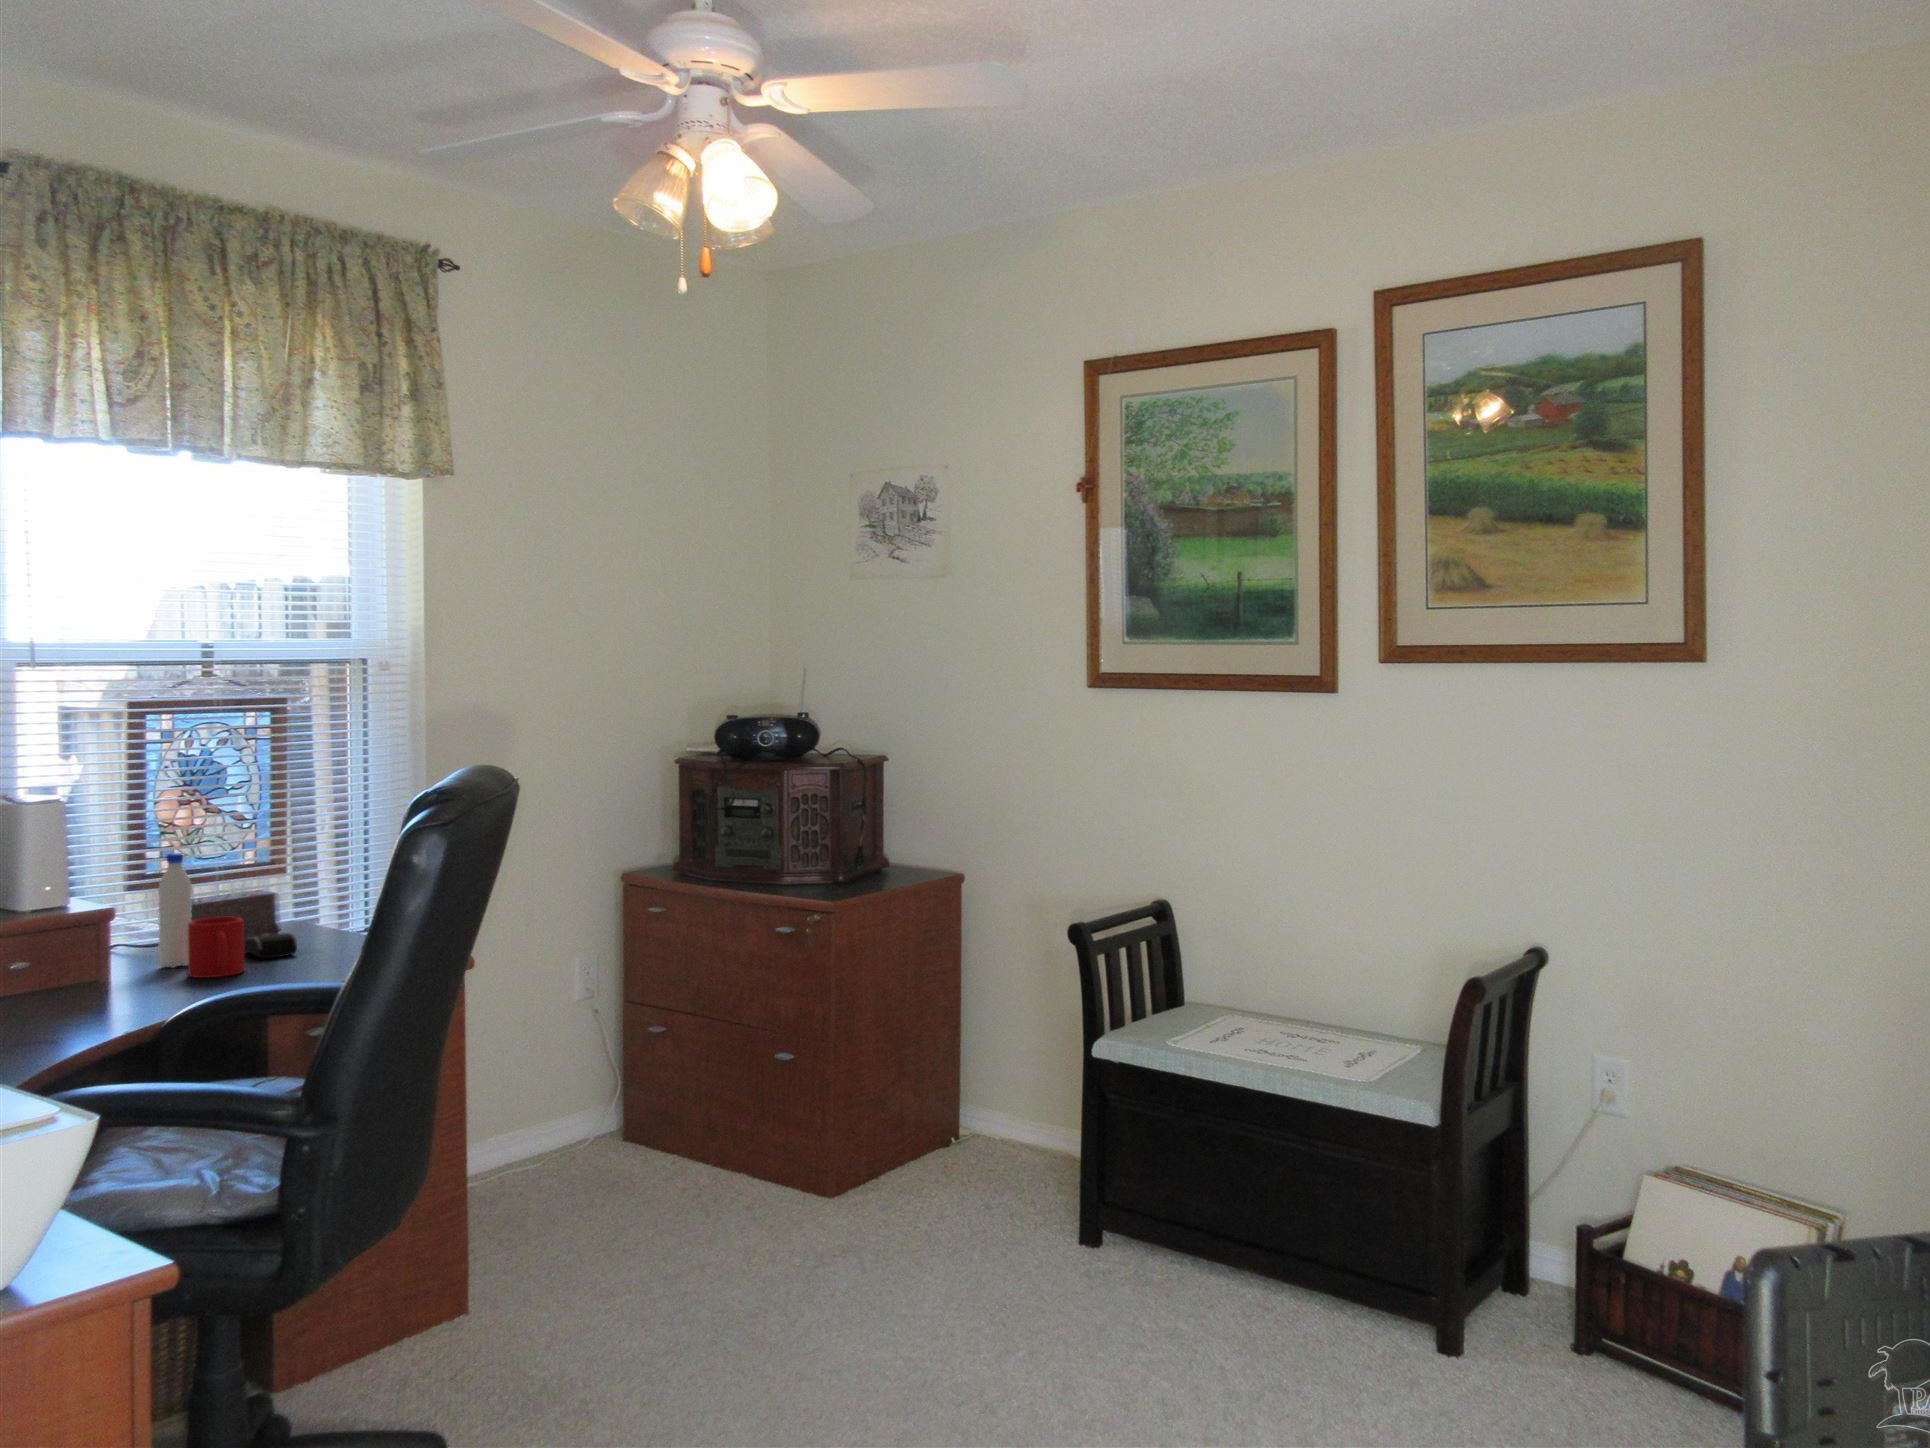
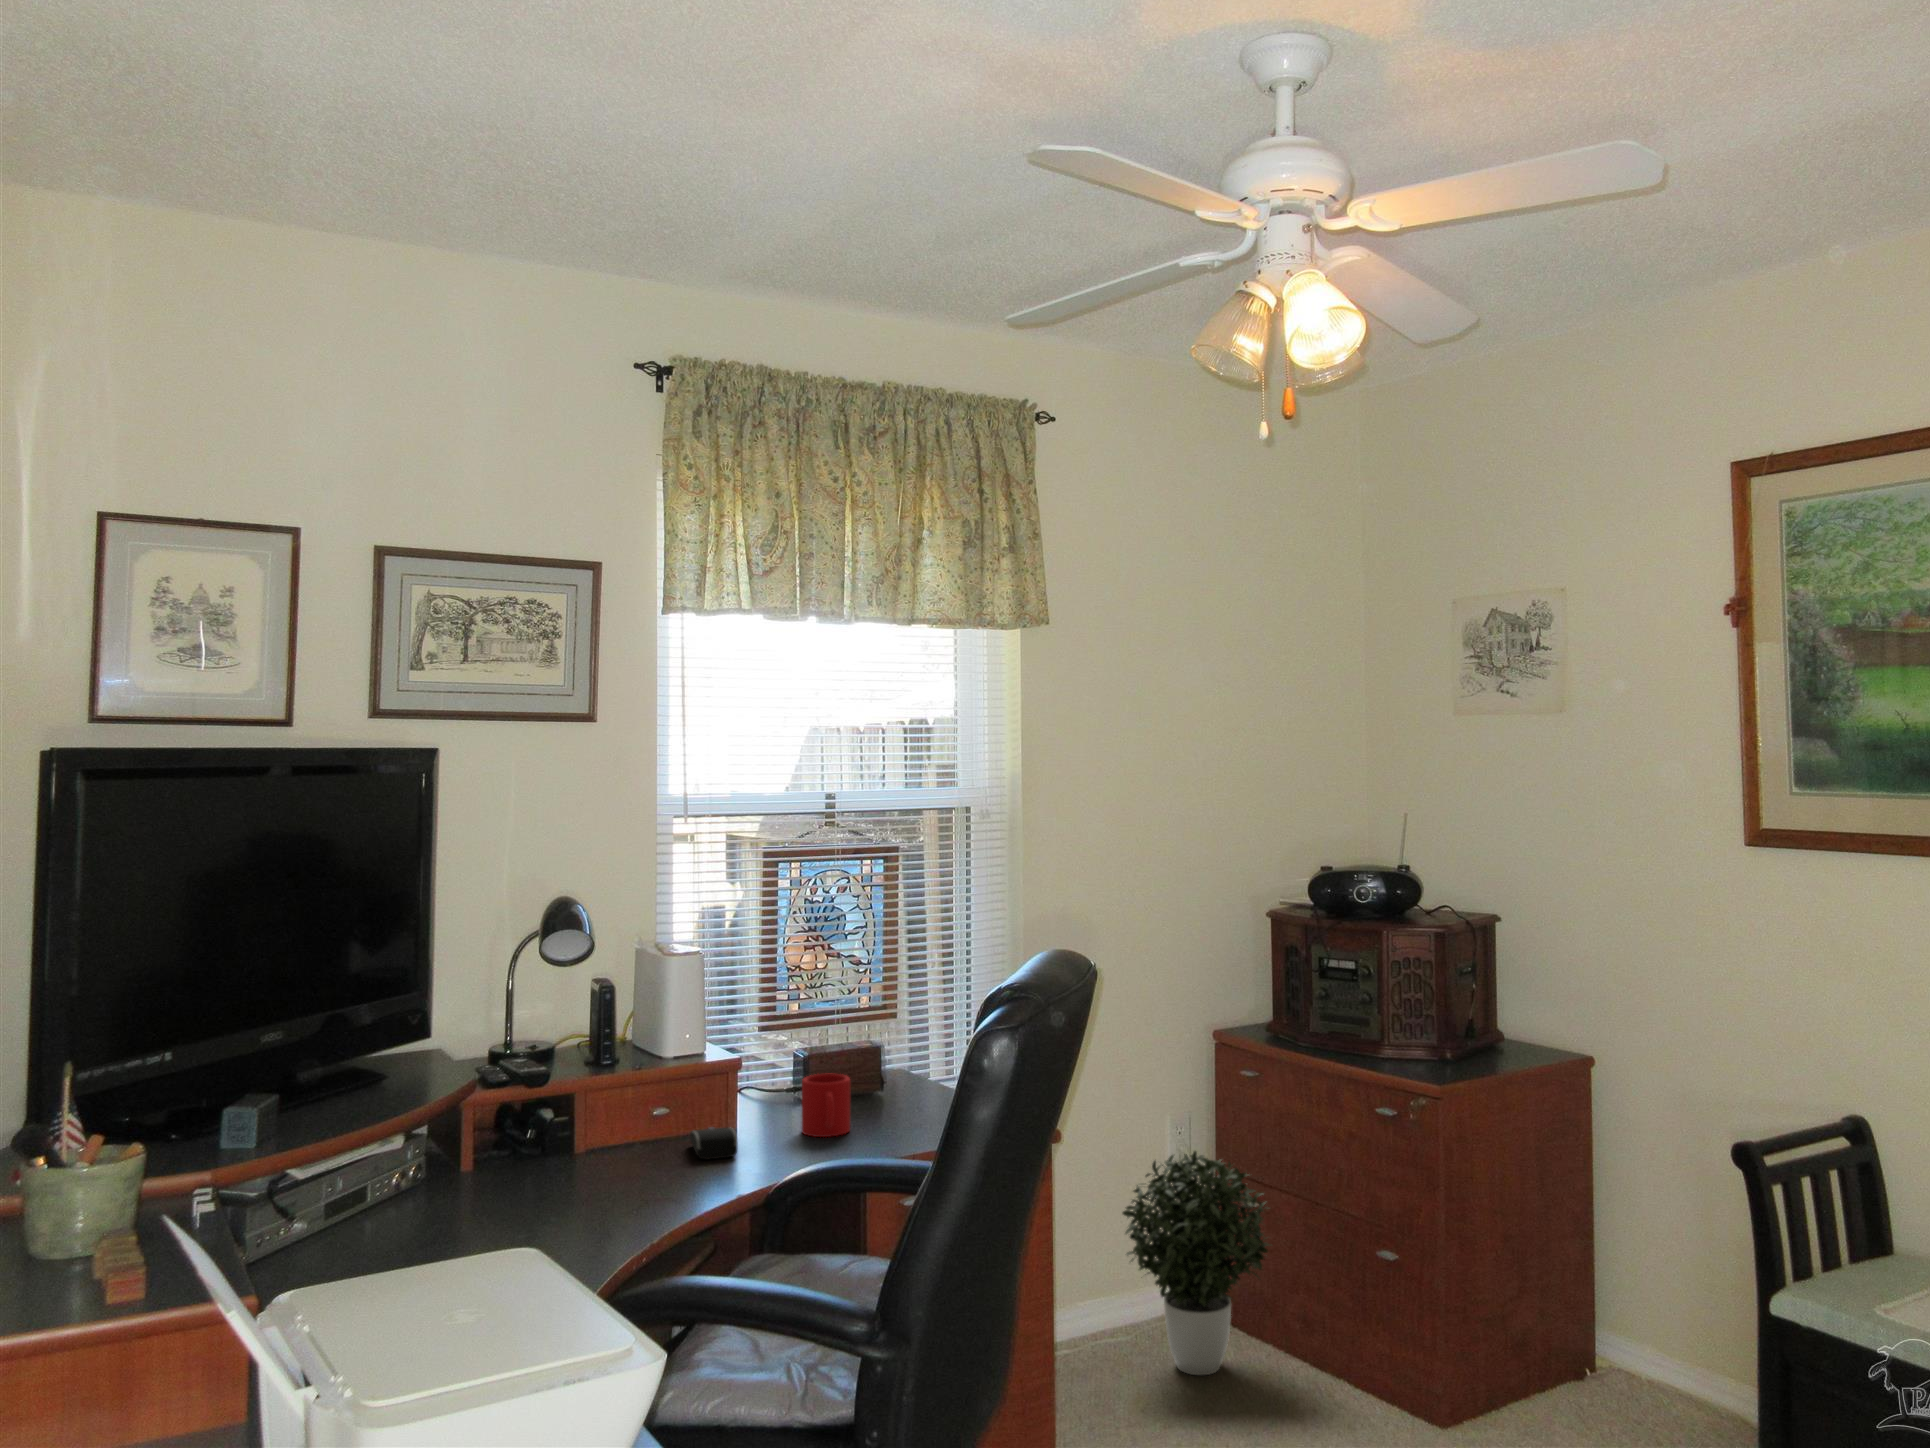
water bottle: present [158,853,192,968] -> none [778,1006,808,1119]
computer mouse: present [244,933,297,958] -> present [690,1127,737,1159]
potted plant: none [531,987,680,1194] -> present [1123,1151,1269,1375]

